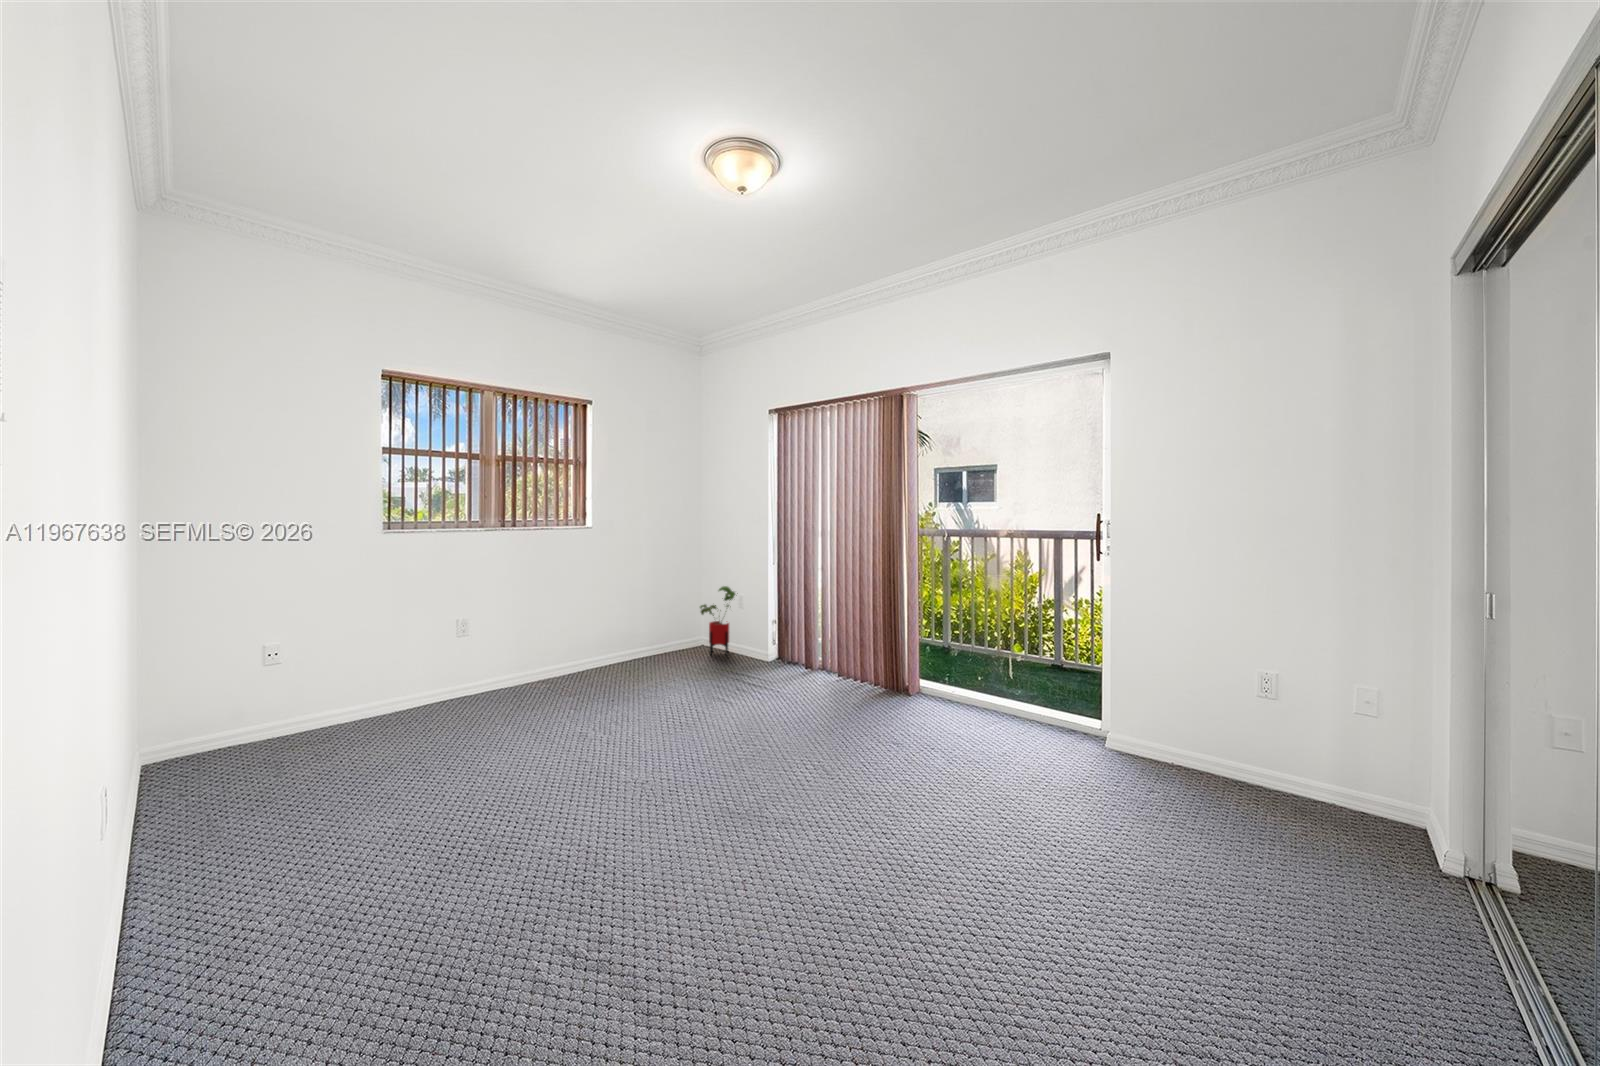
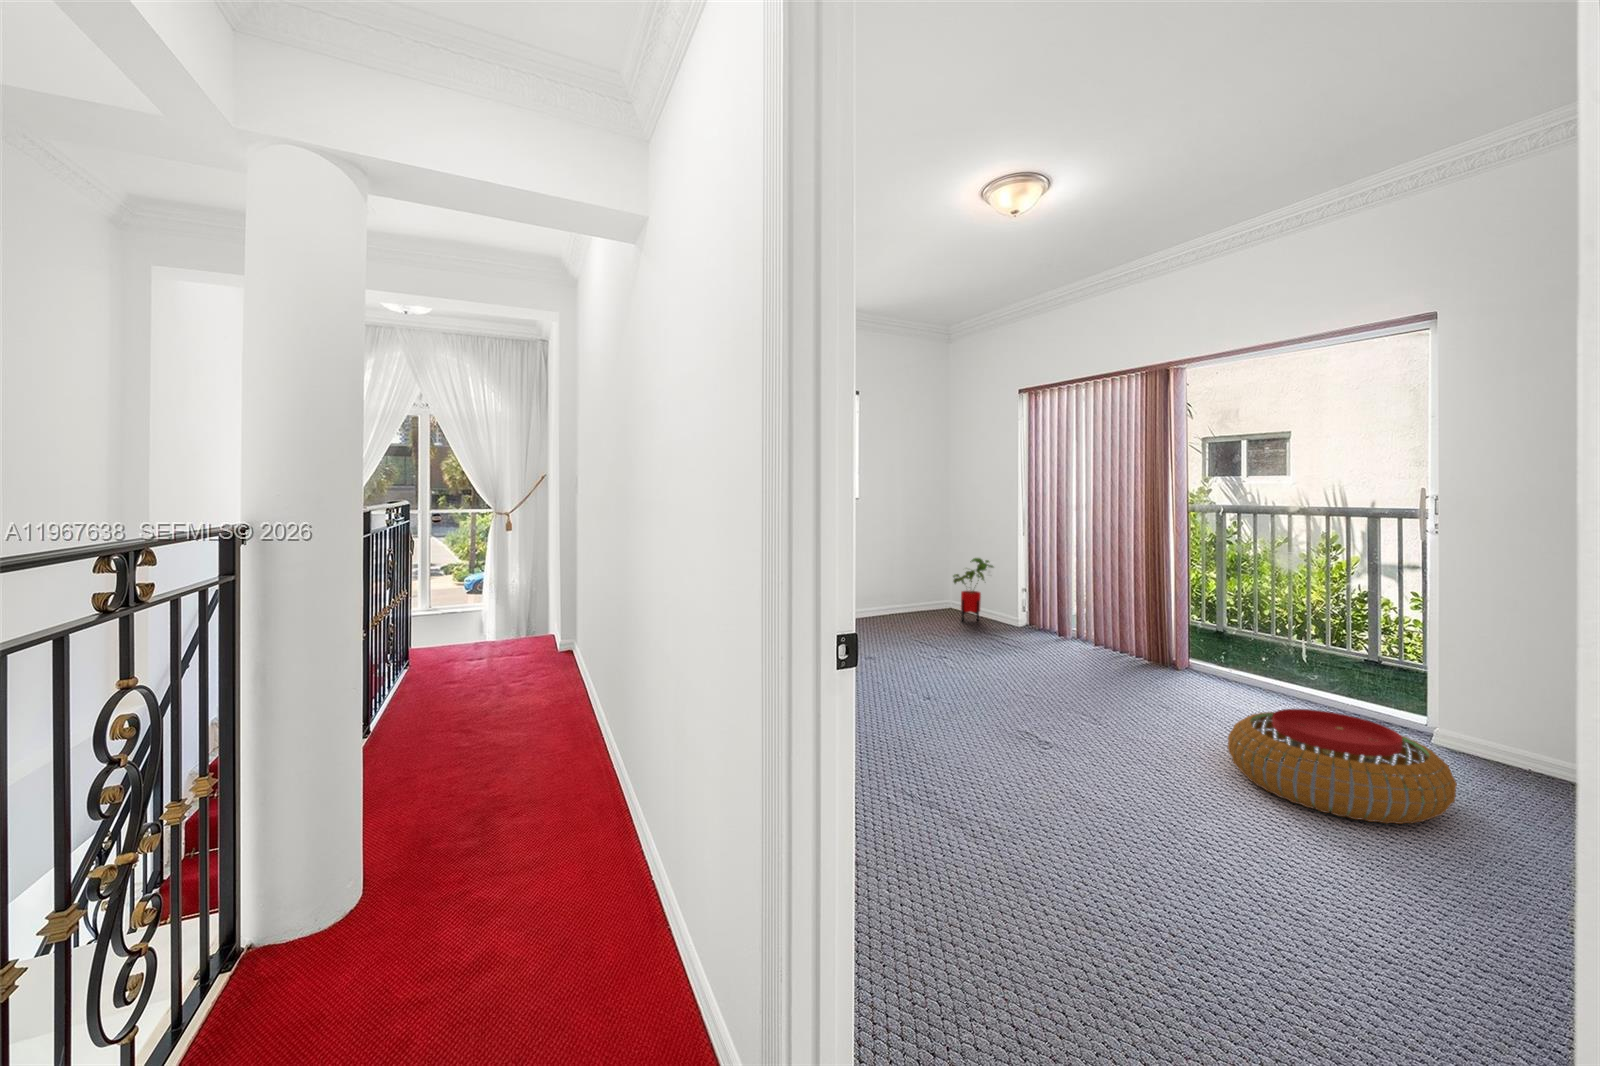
pouf: none [954,732,1132,842] -> present [1228,709,1457,824]

